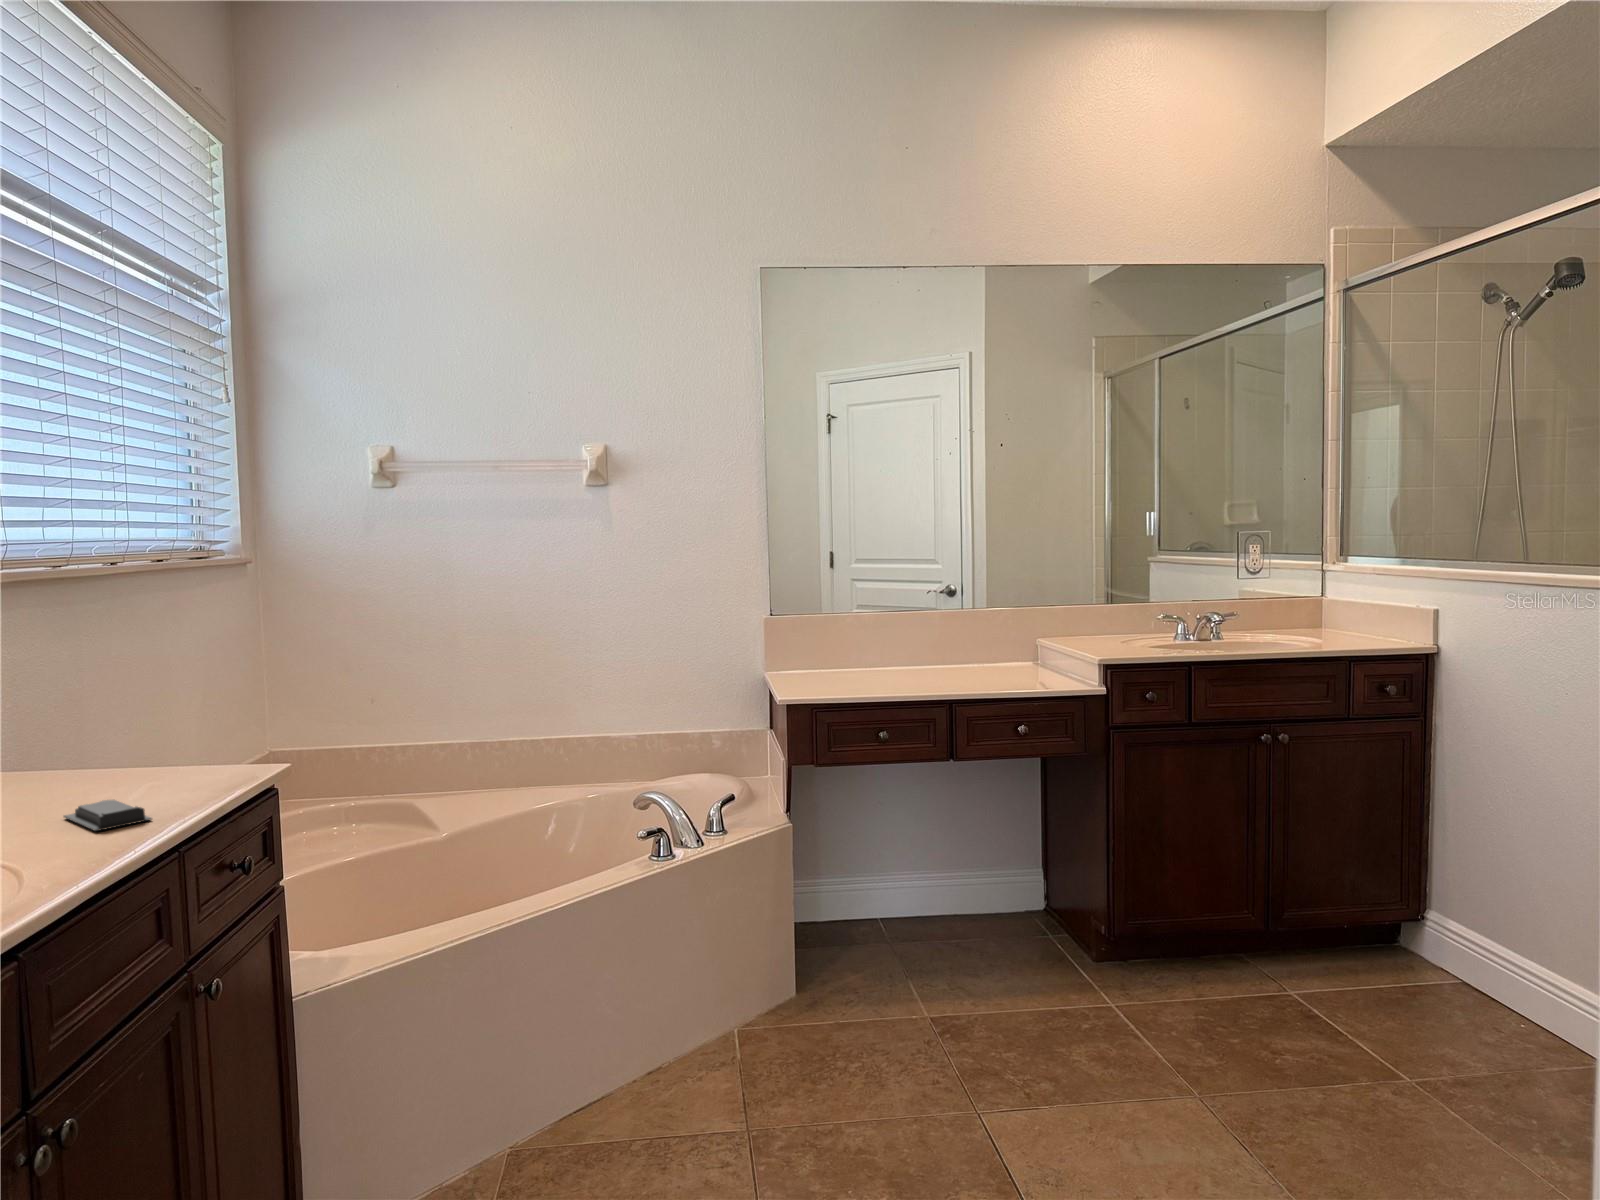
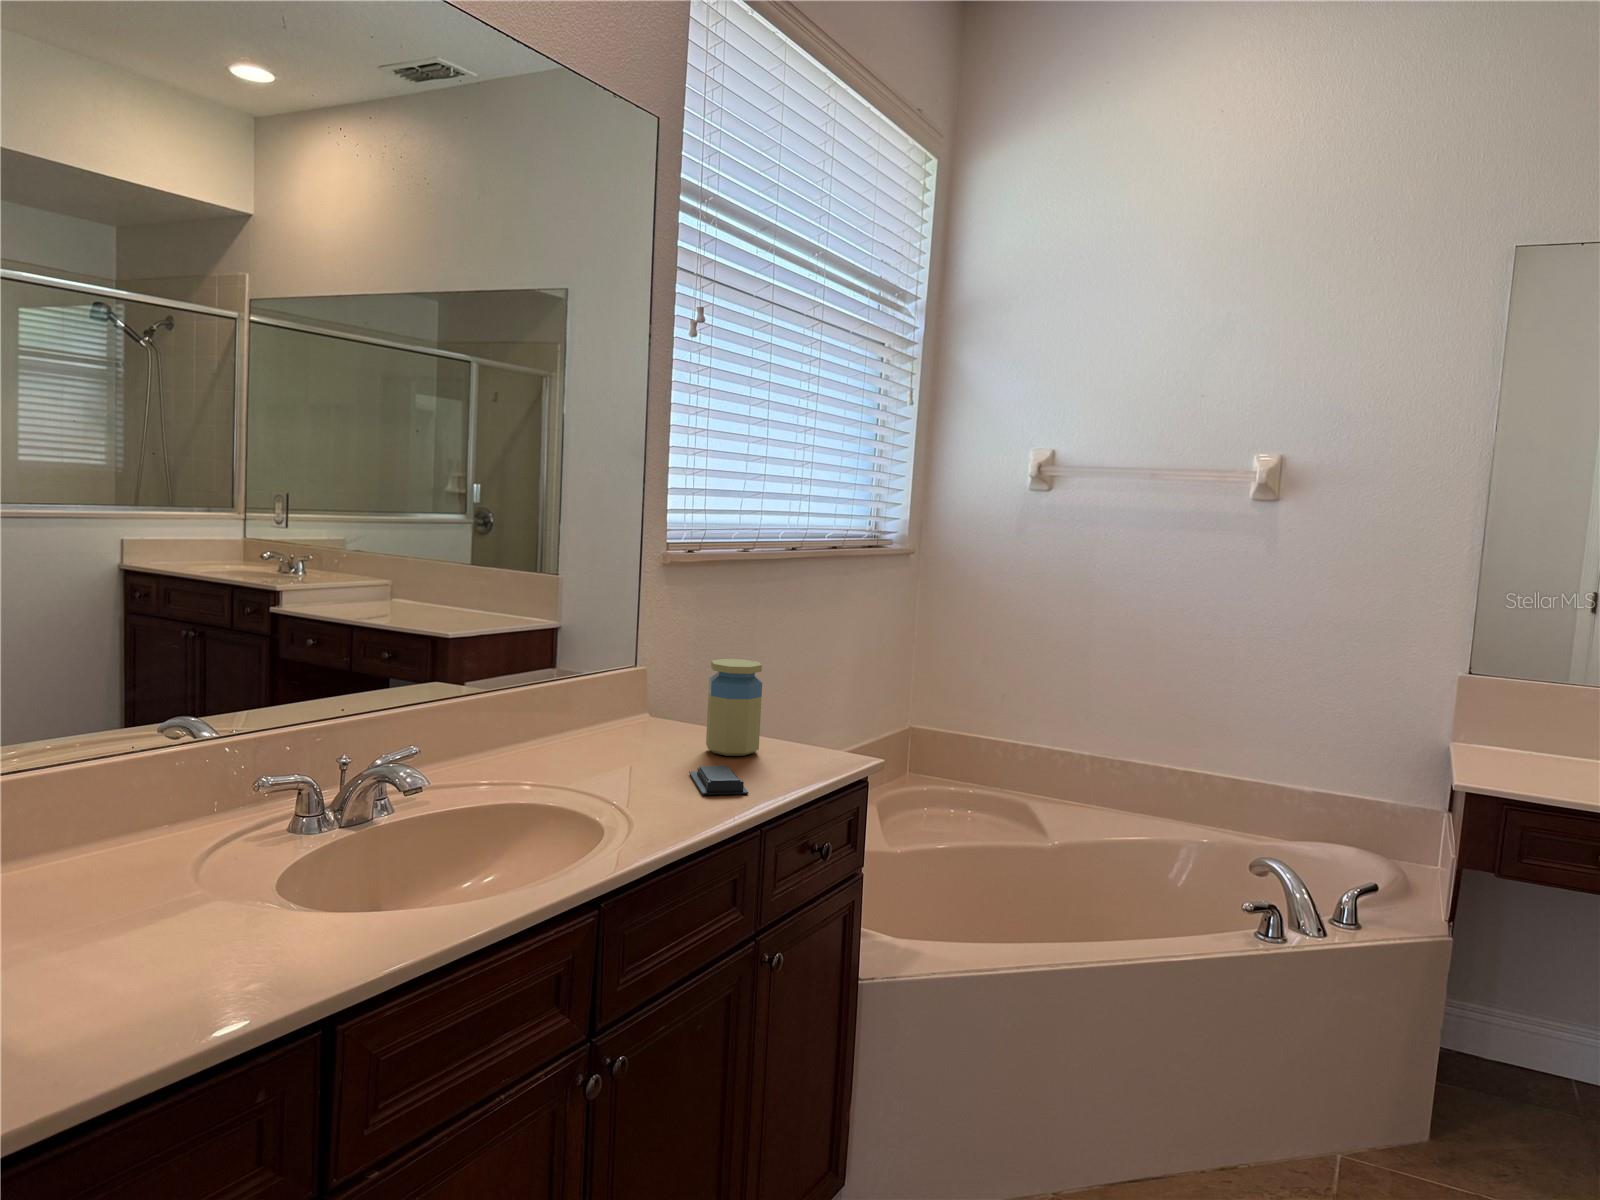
jar: none [63,685,140,795] -> present [706,659,762,756]

